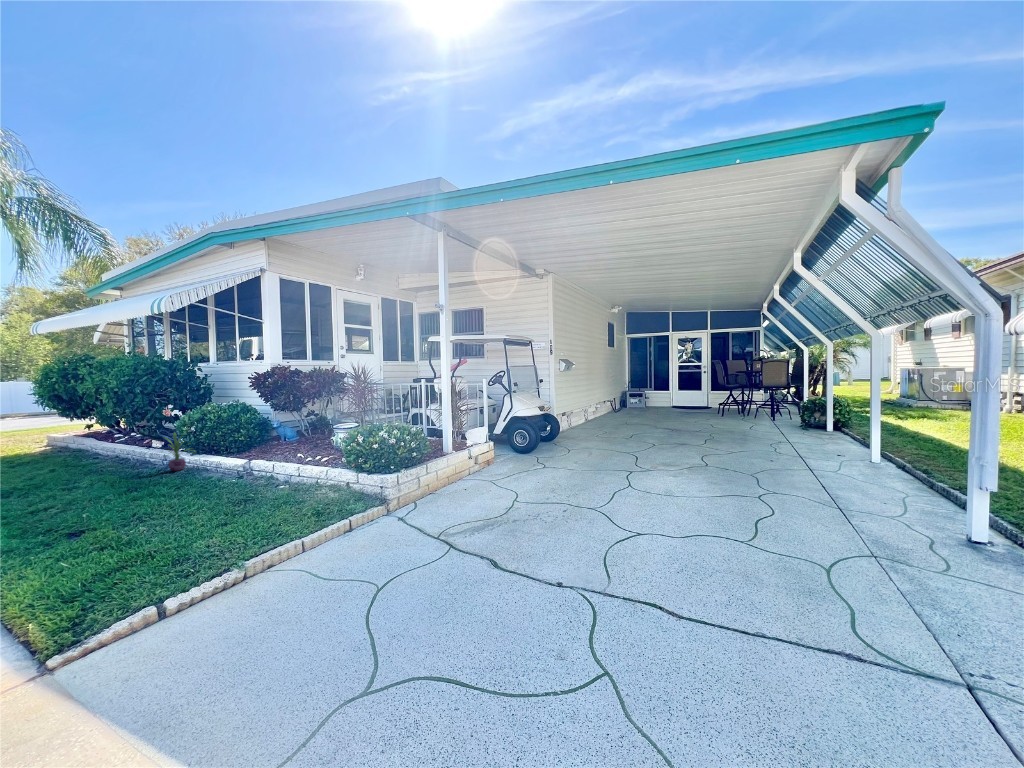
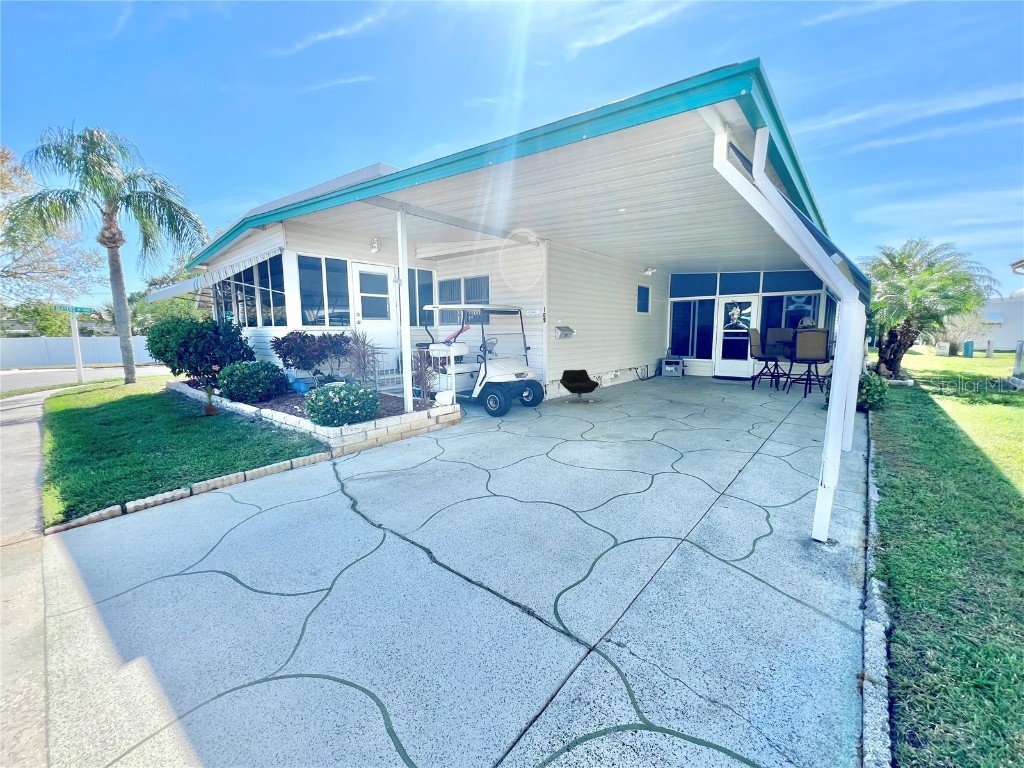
lounge chair: none [564,401,605,436] -> present [561,369,599,404]

